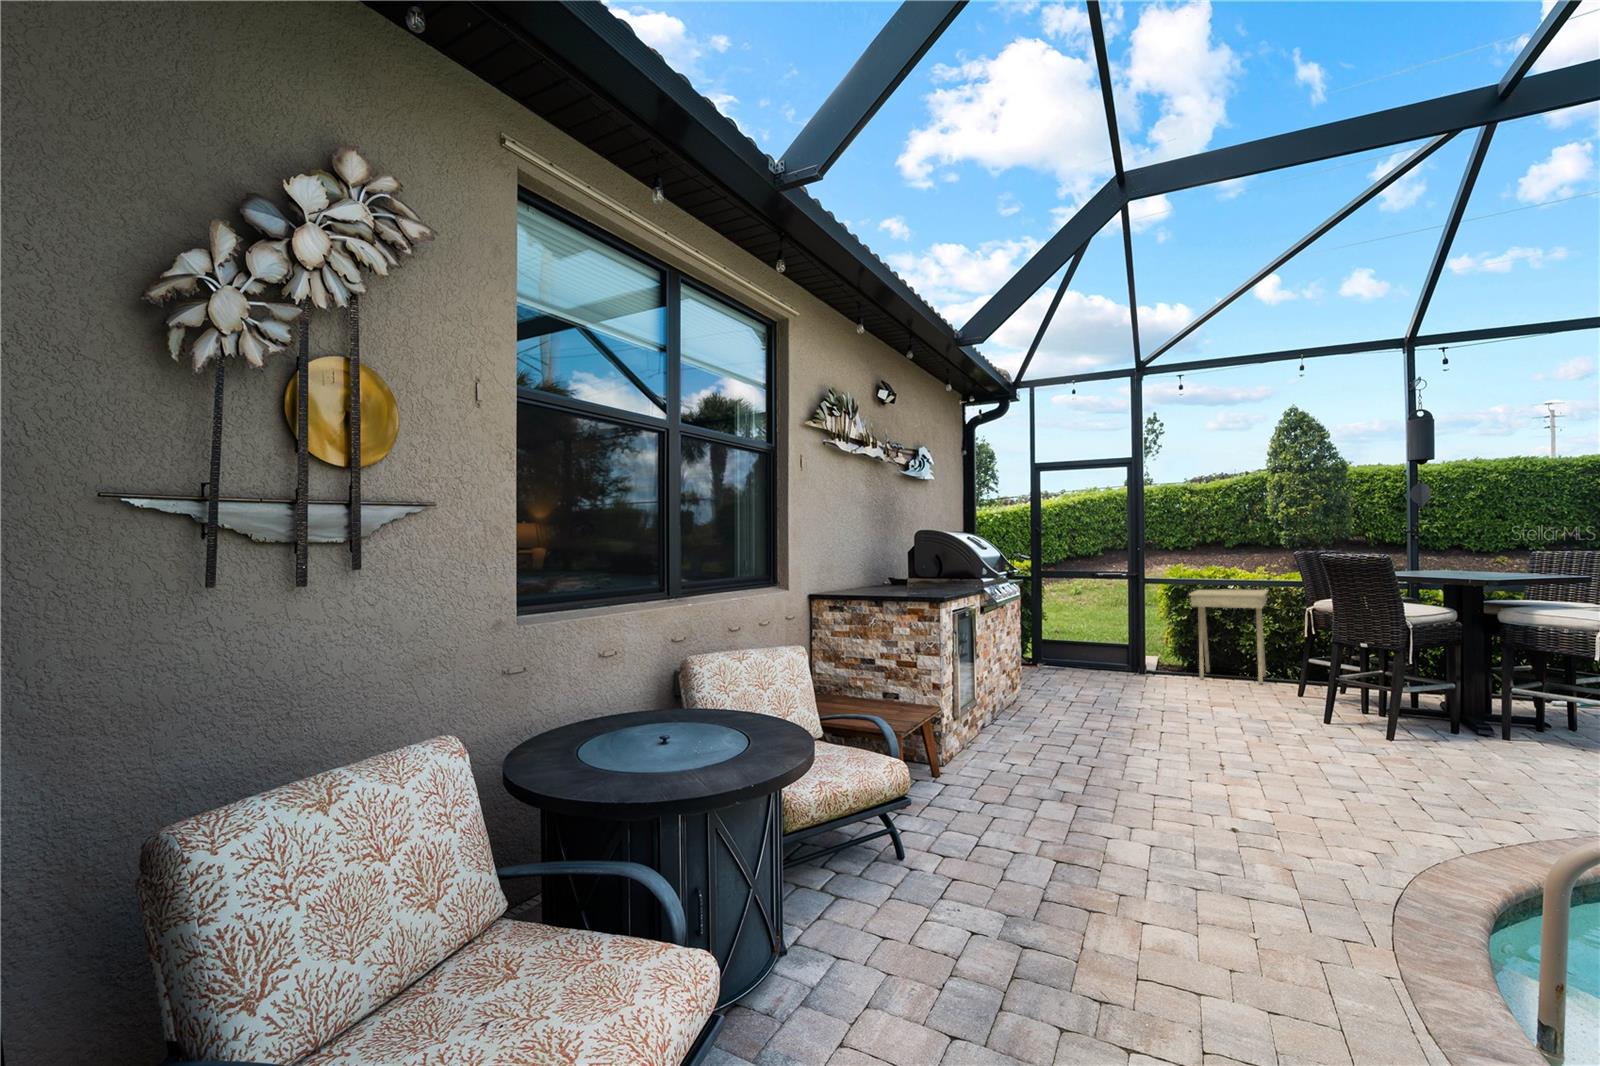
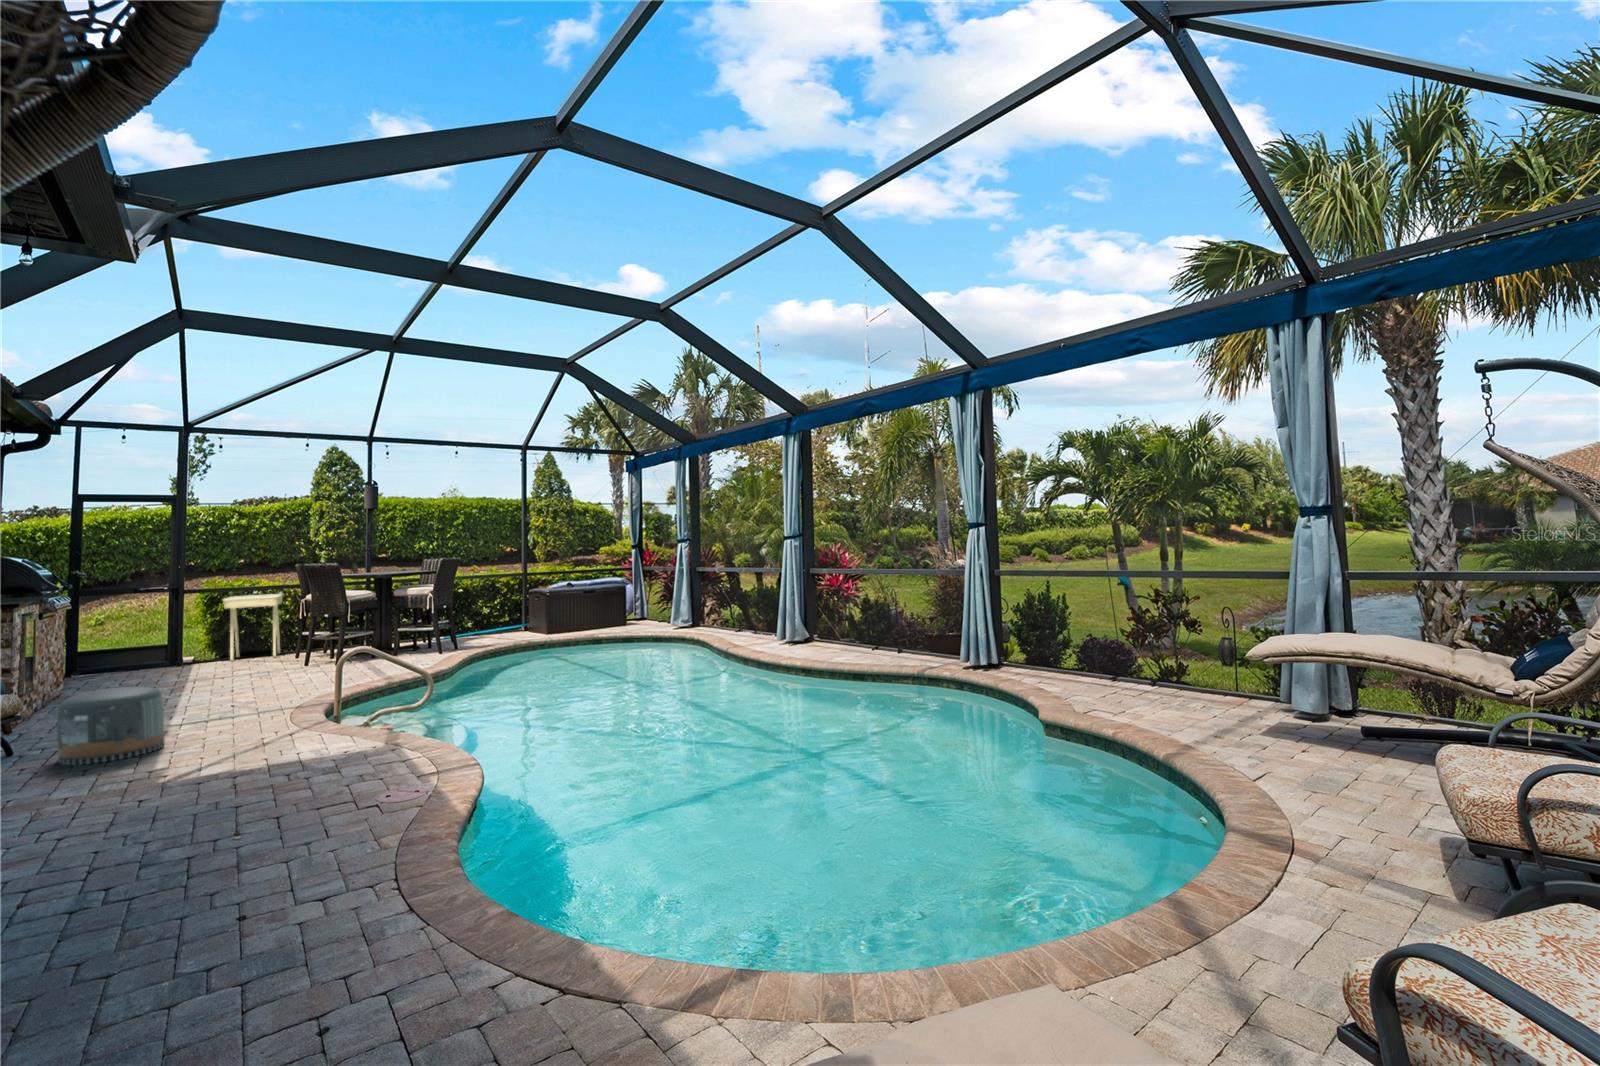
pouf: none [939,795,1117,1005] -> present [57,687,164,765]

